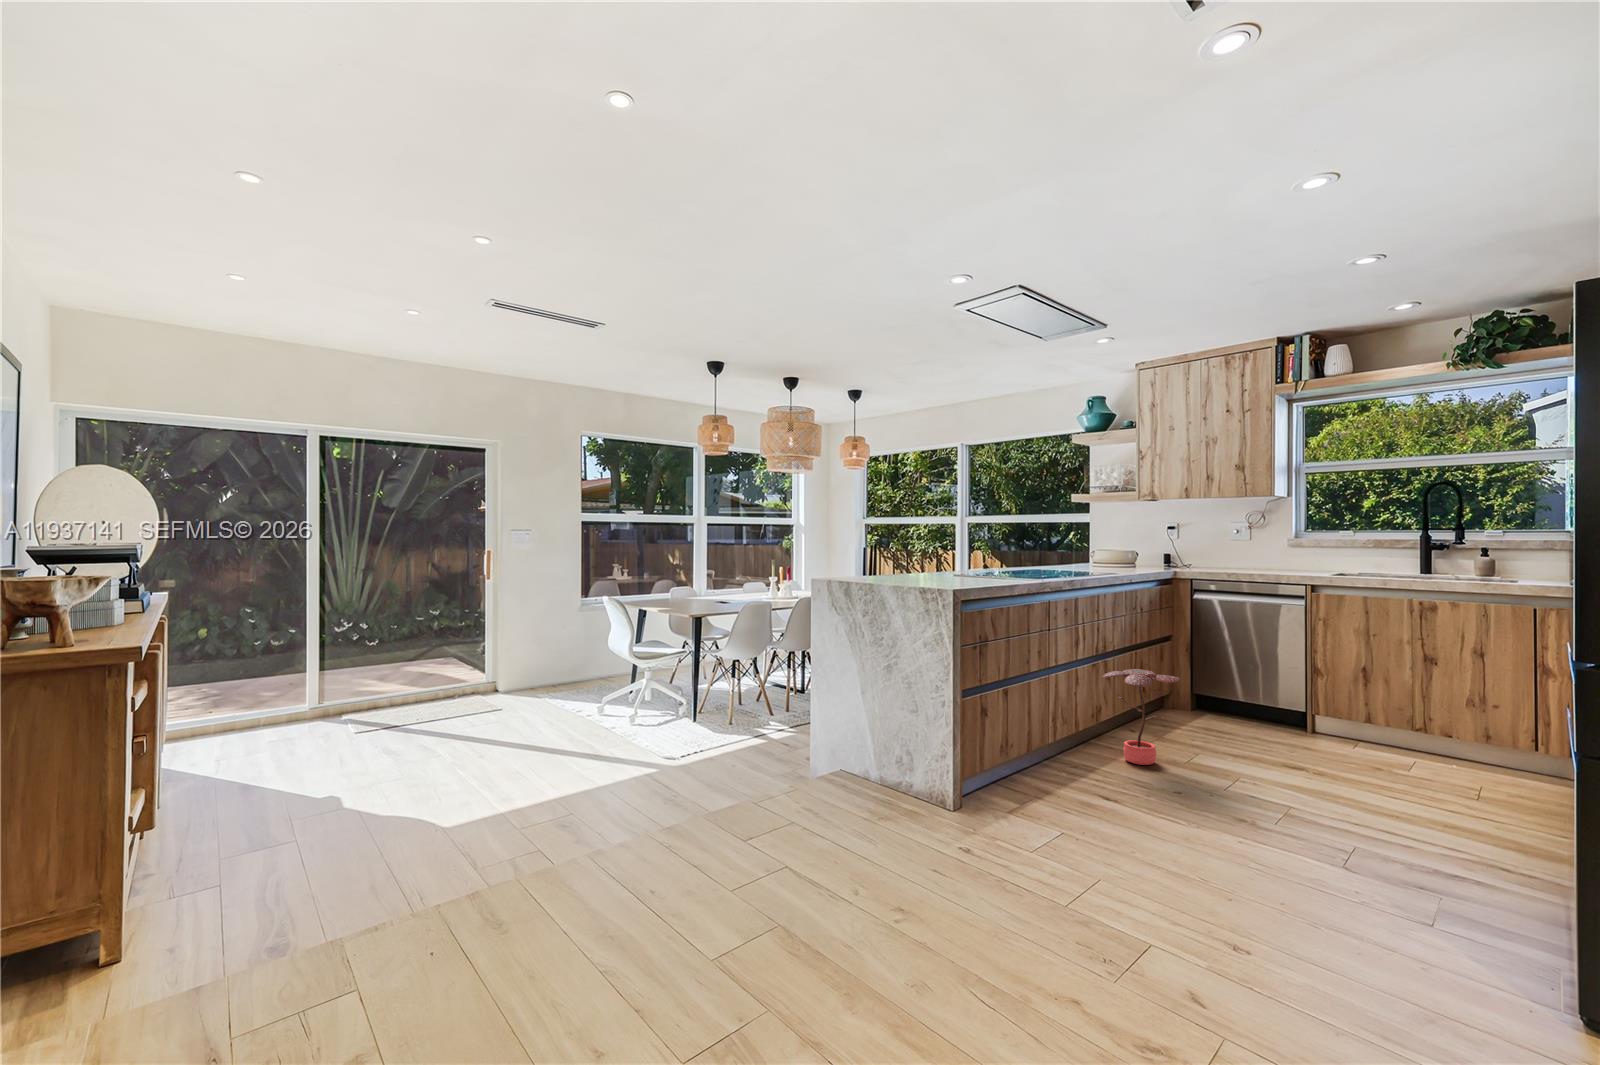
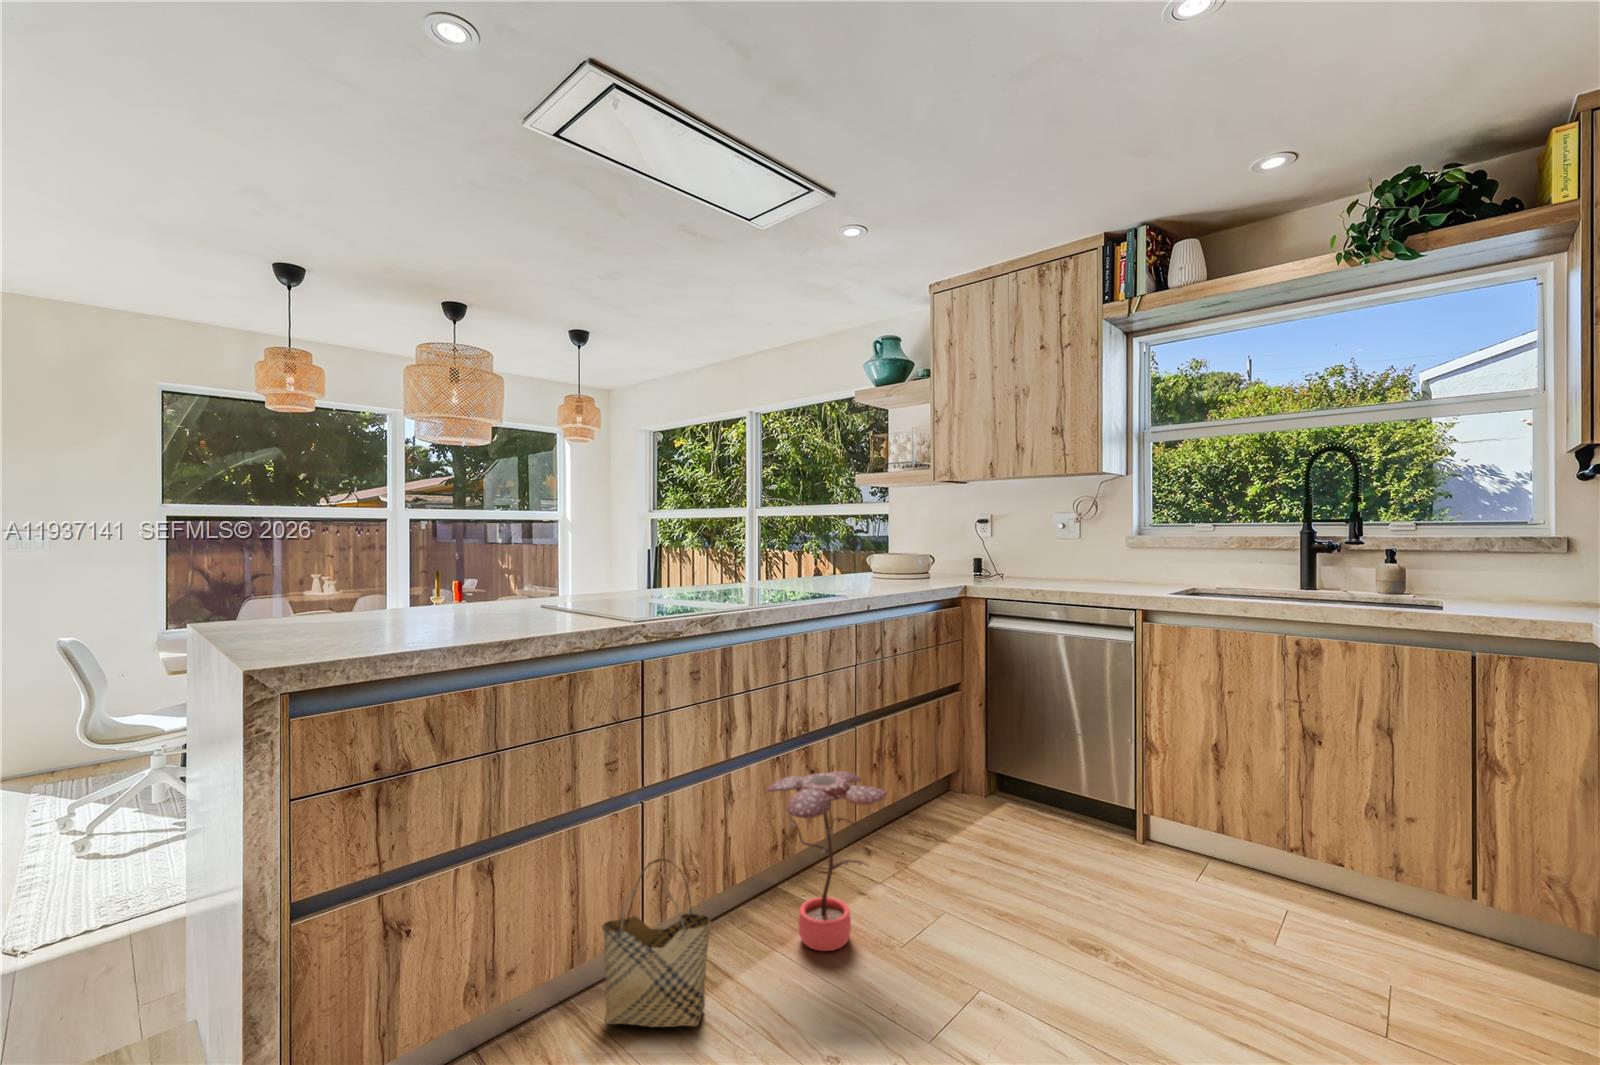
woven basket: none [1046,702,1103,783] -> present [601,859,711,1027]

